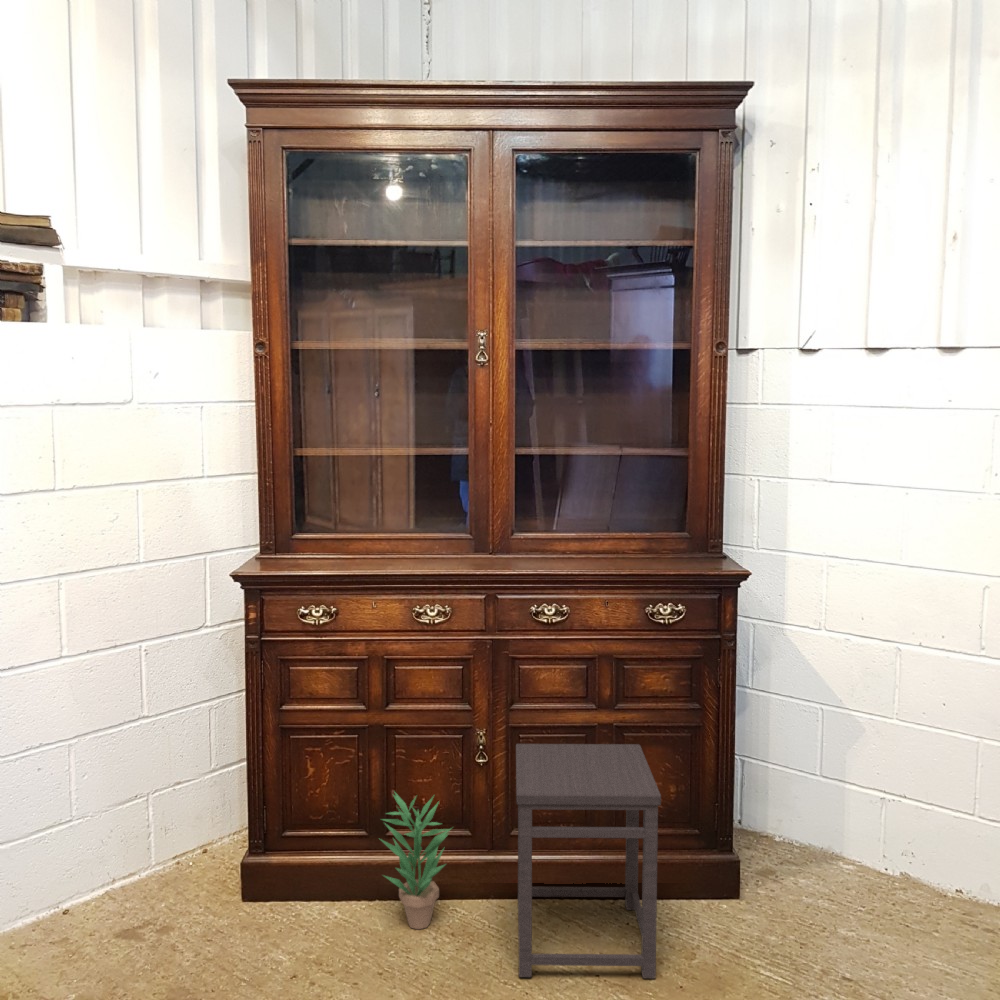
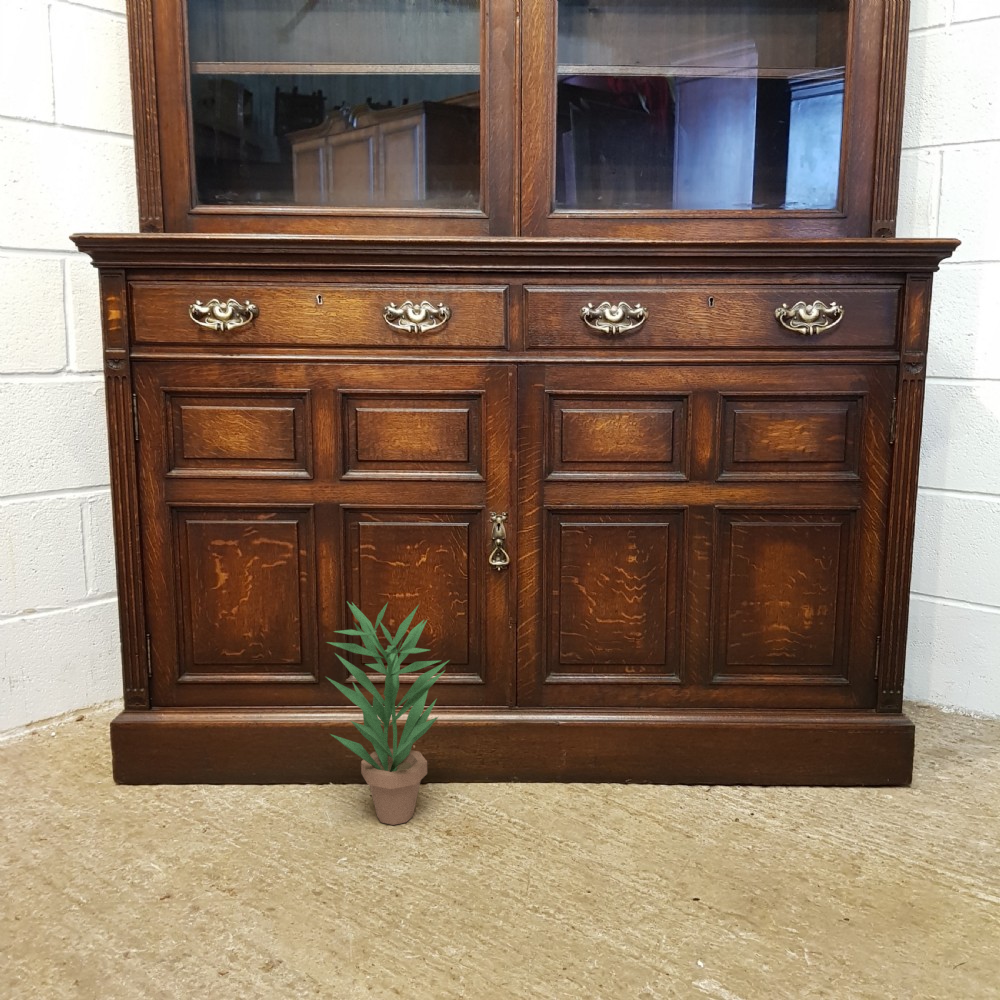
side table: present [516,744,661,978] -> none [554,533,824,905]

